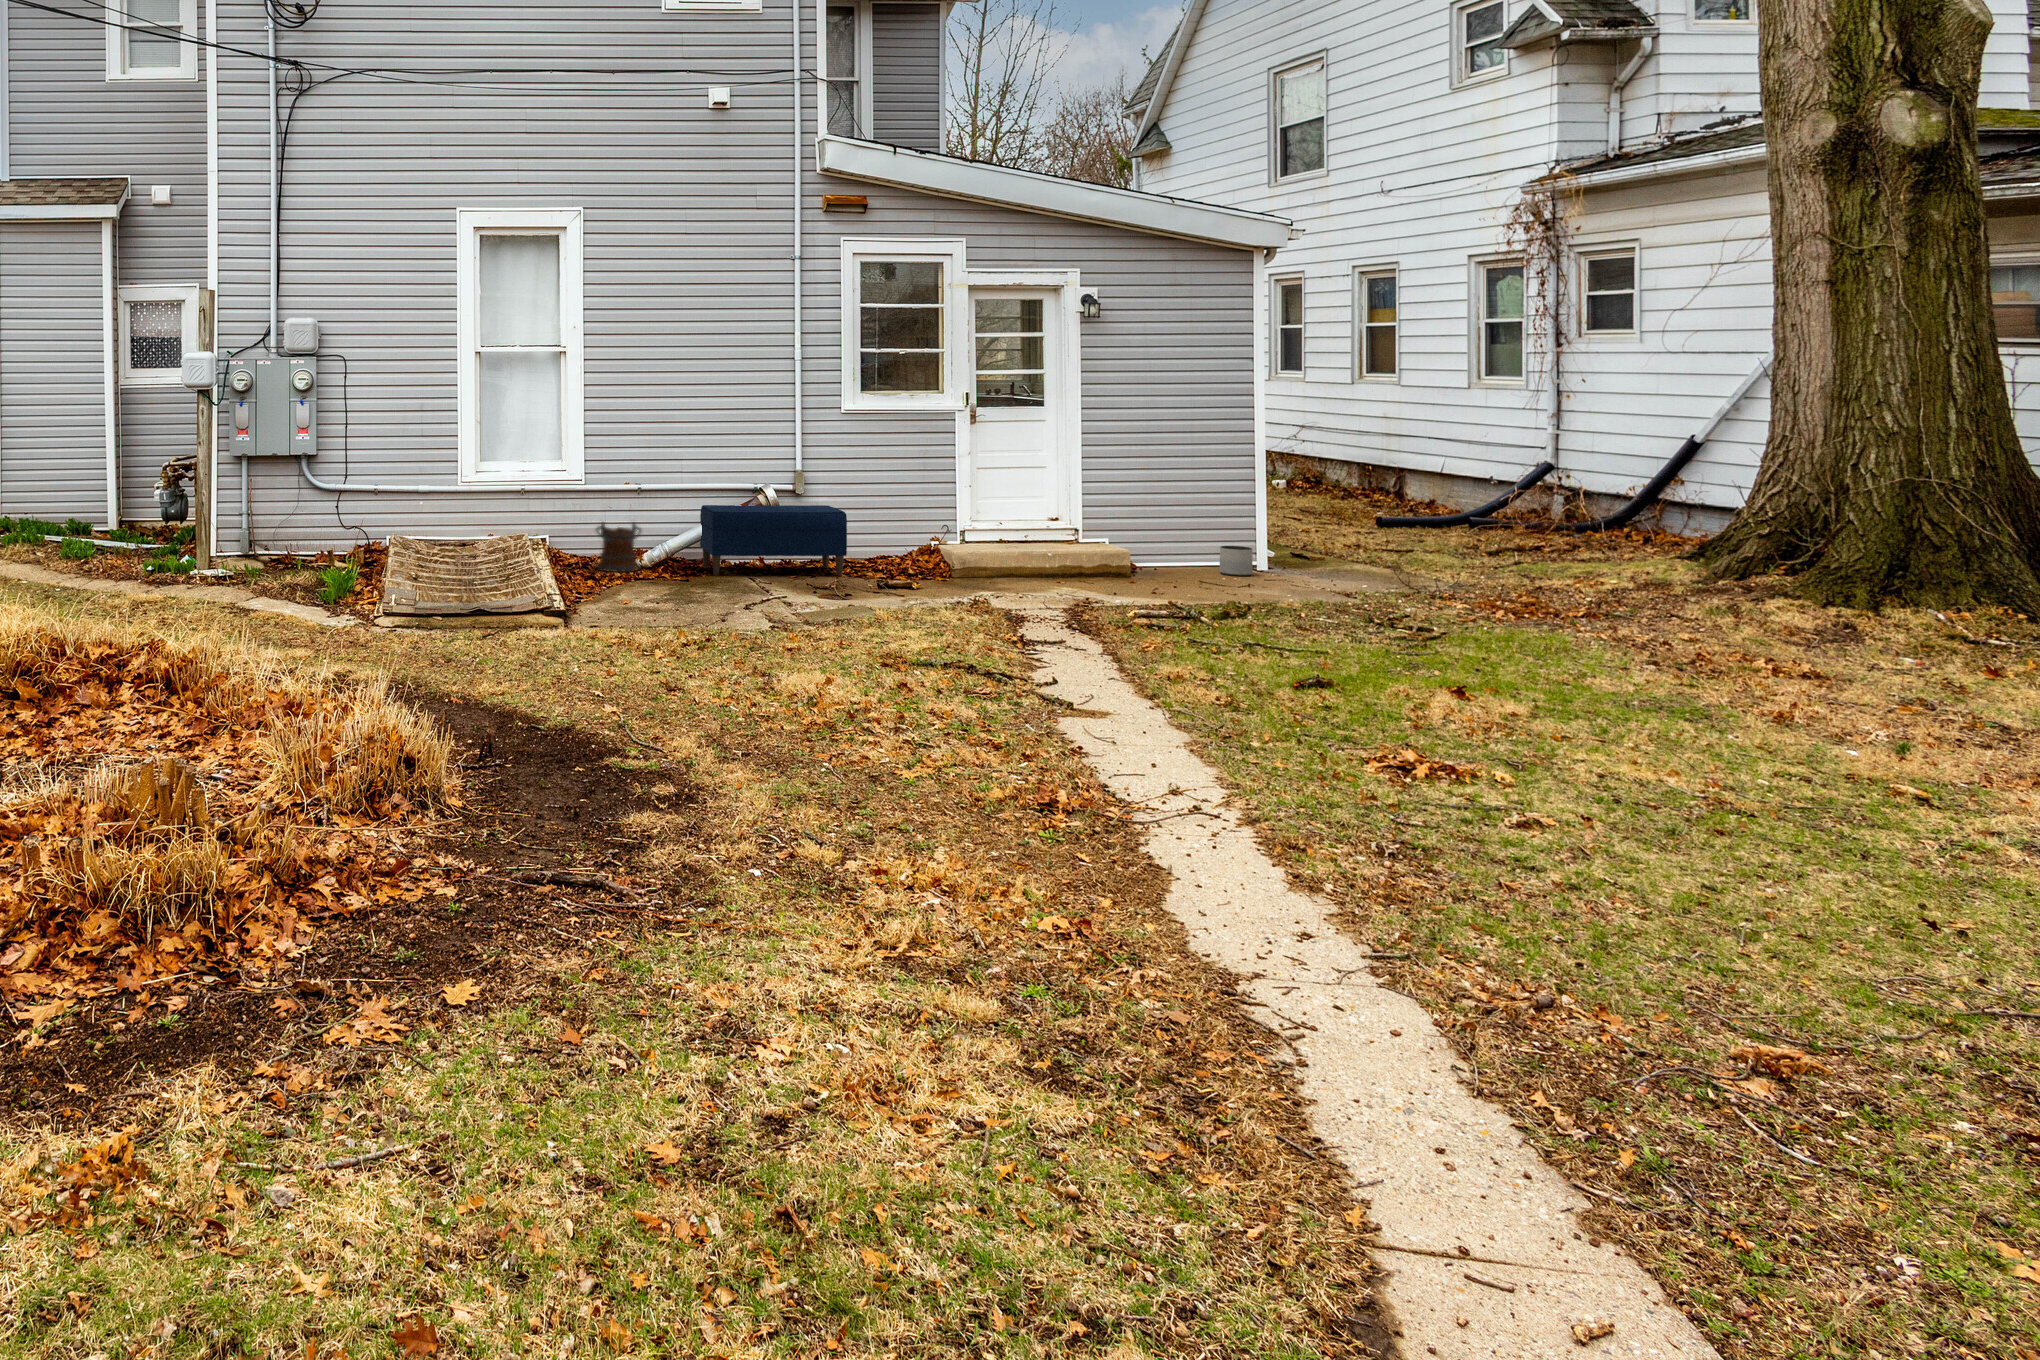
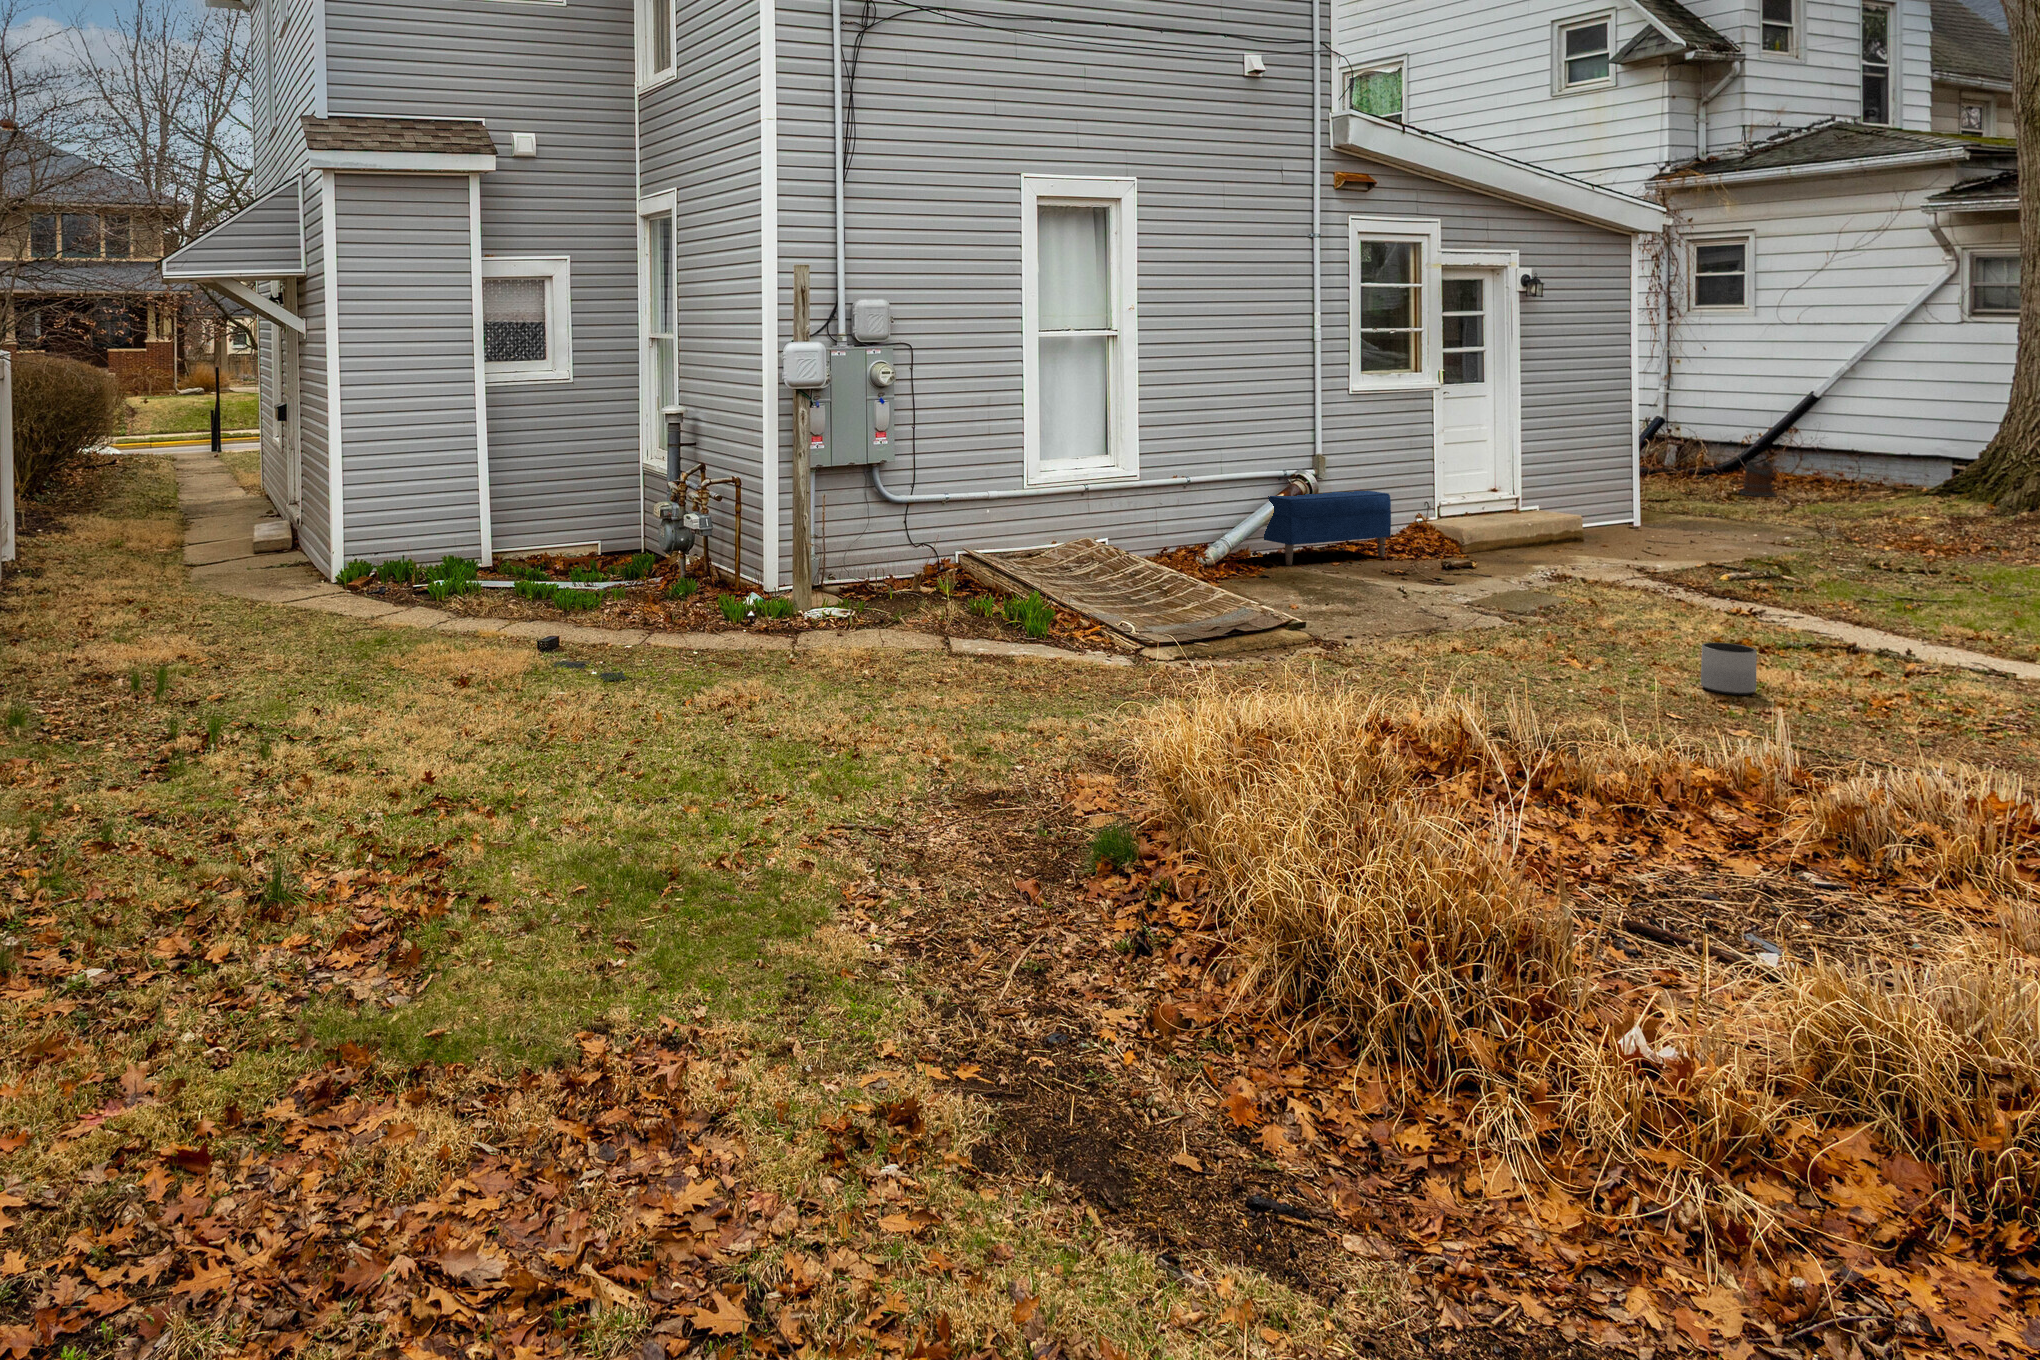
bucket: present [596,523,641,572] -> present [1740,461,1778,497]
planter: present [1220,546,1253,576] -> present [1701,643,1757,695]

